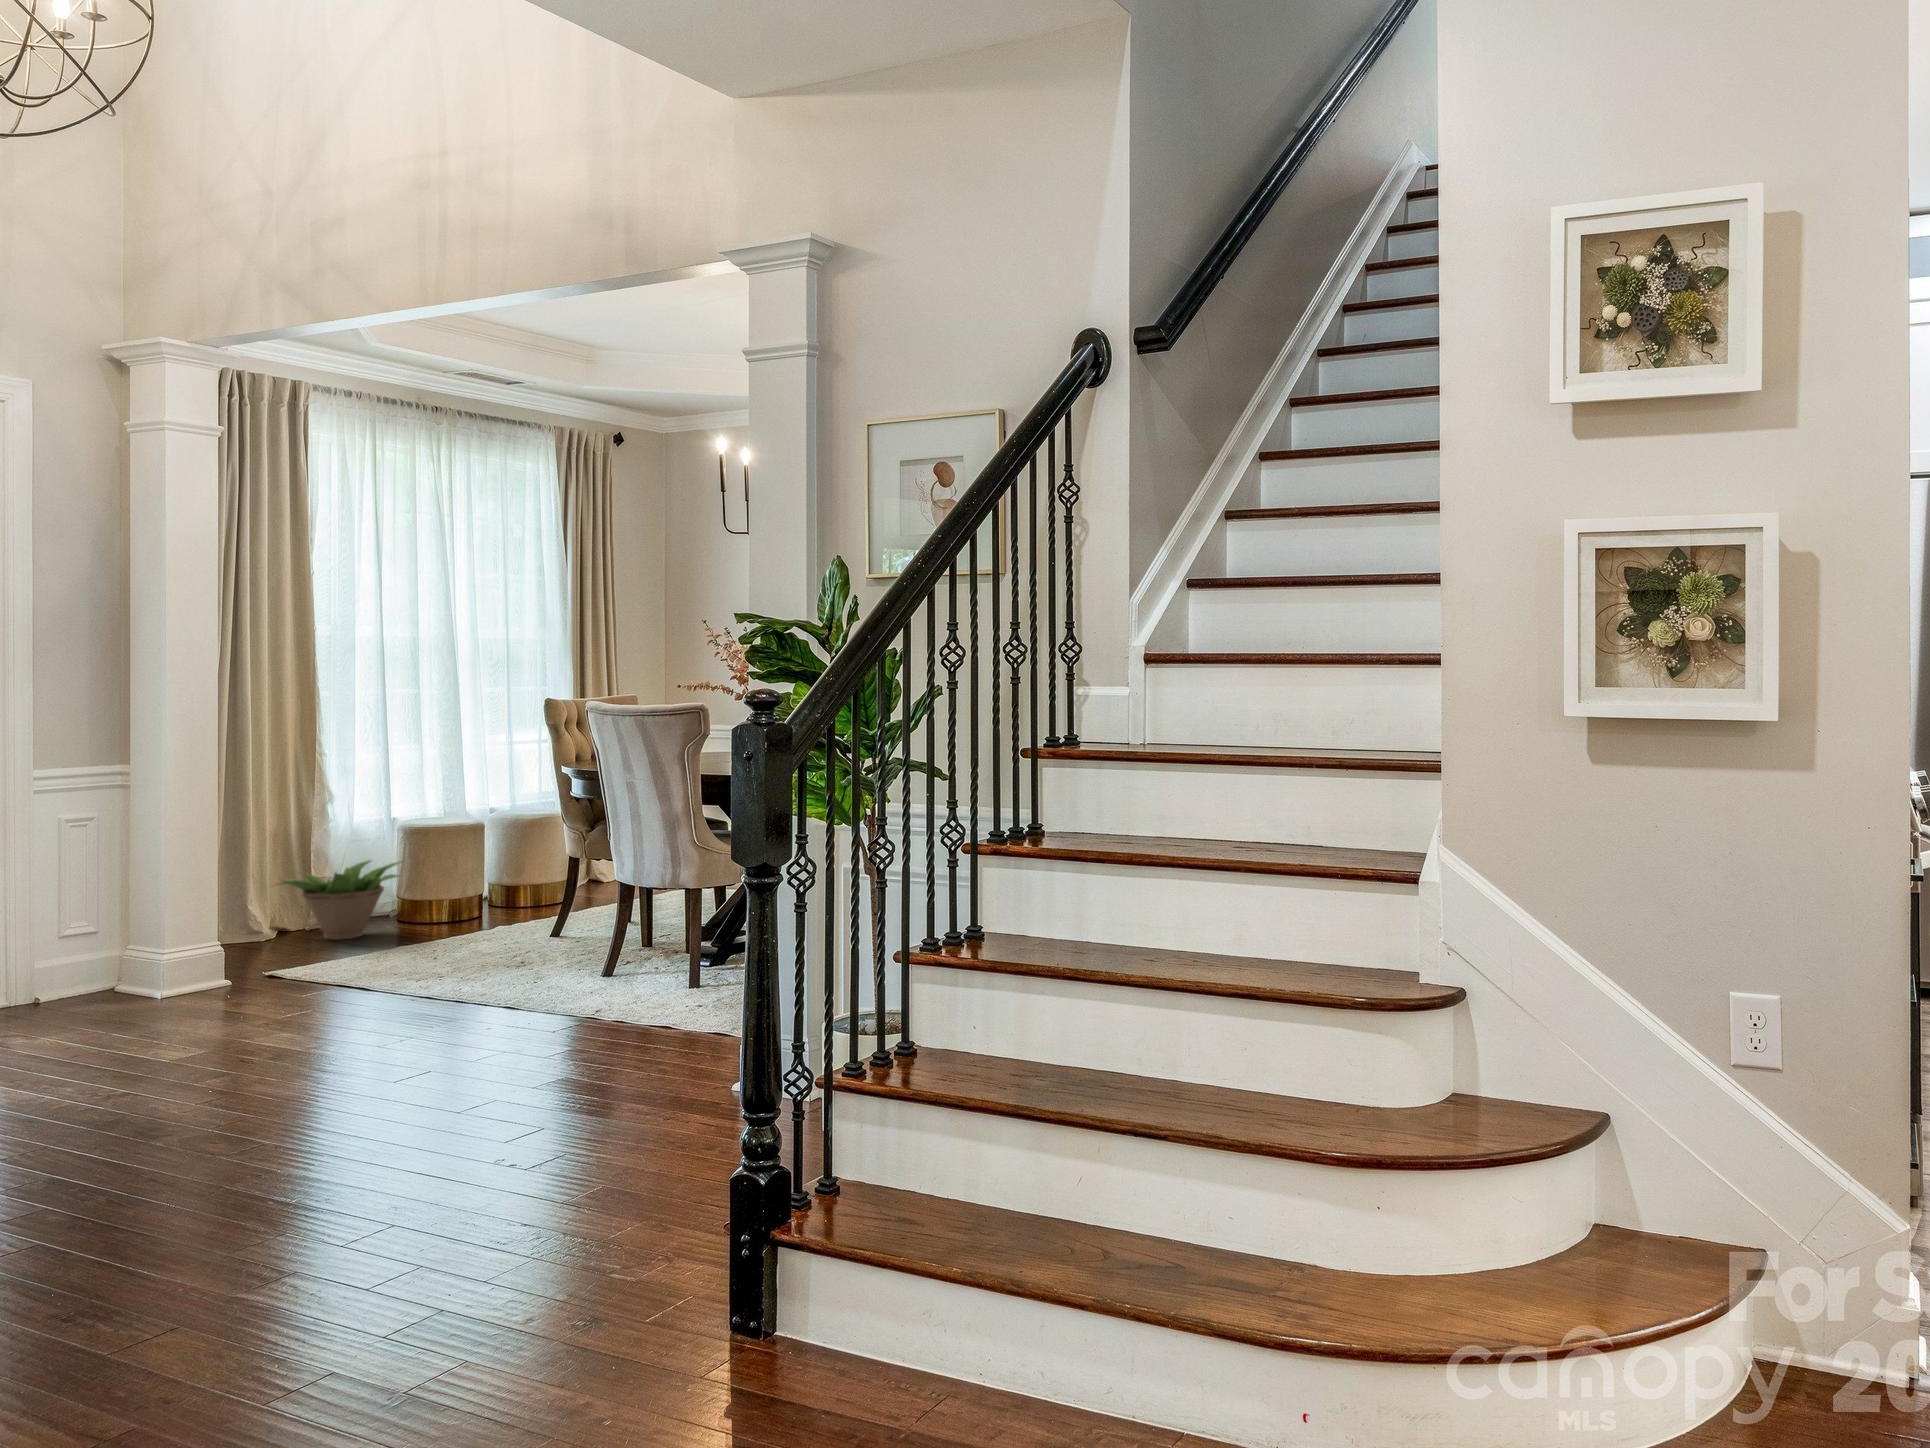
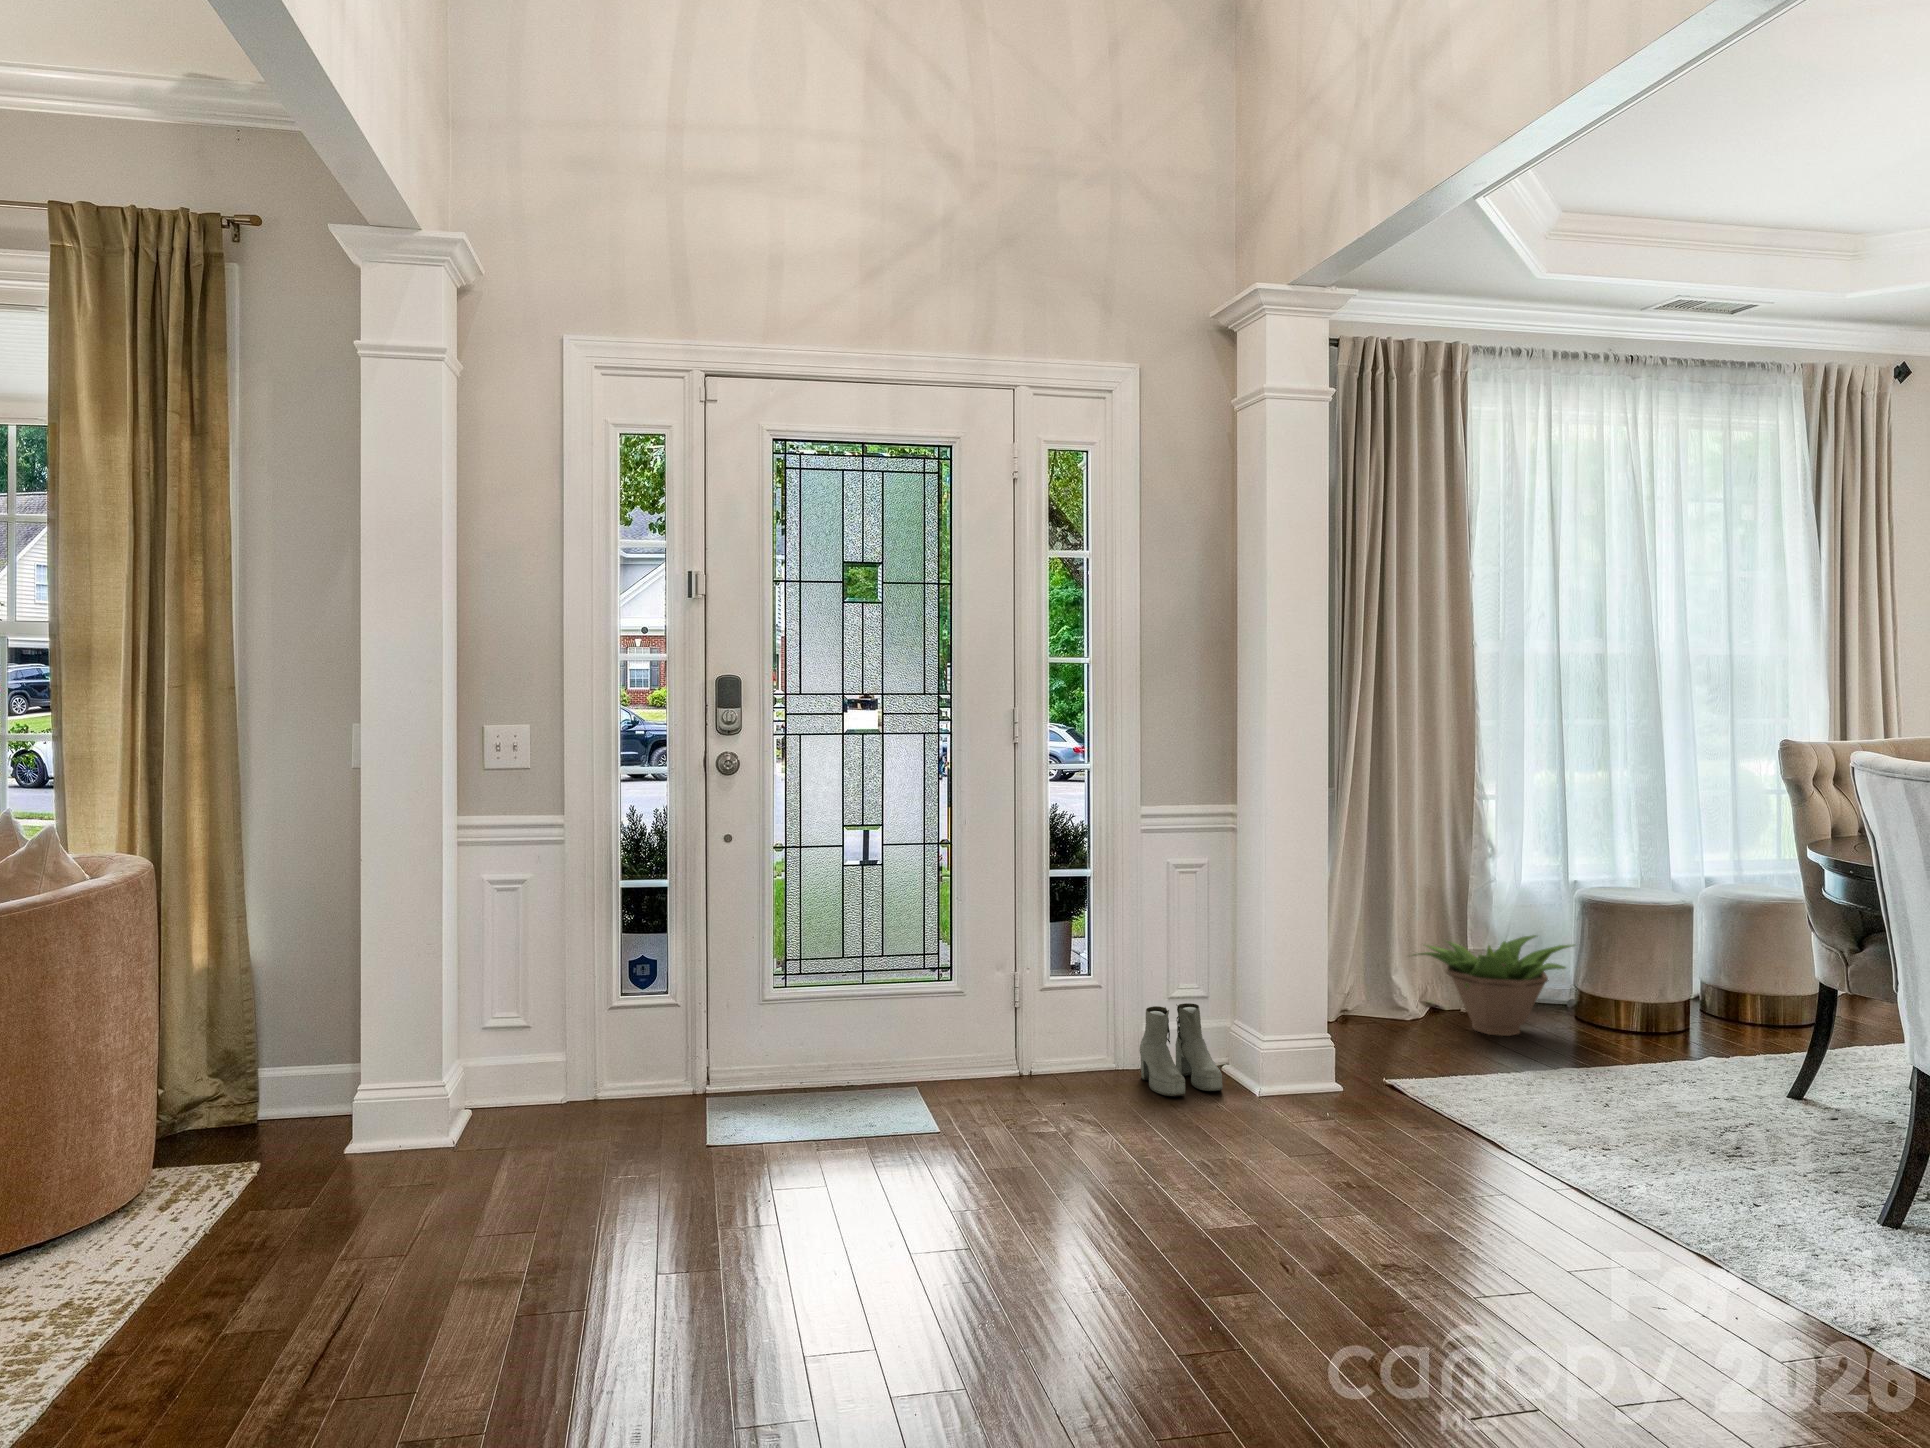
boots: none [37,939,128,1018] -> present [1139,1003,1223,1096]

